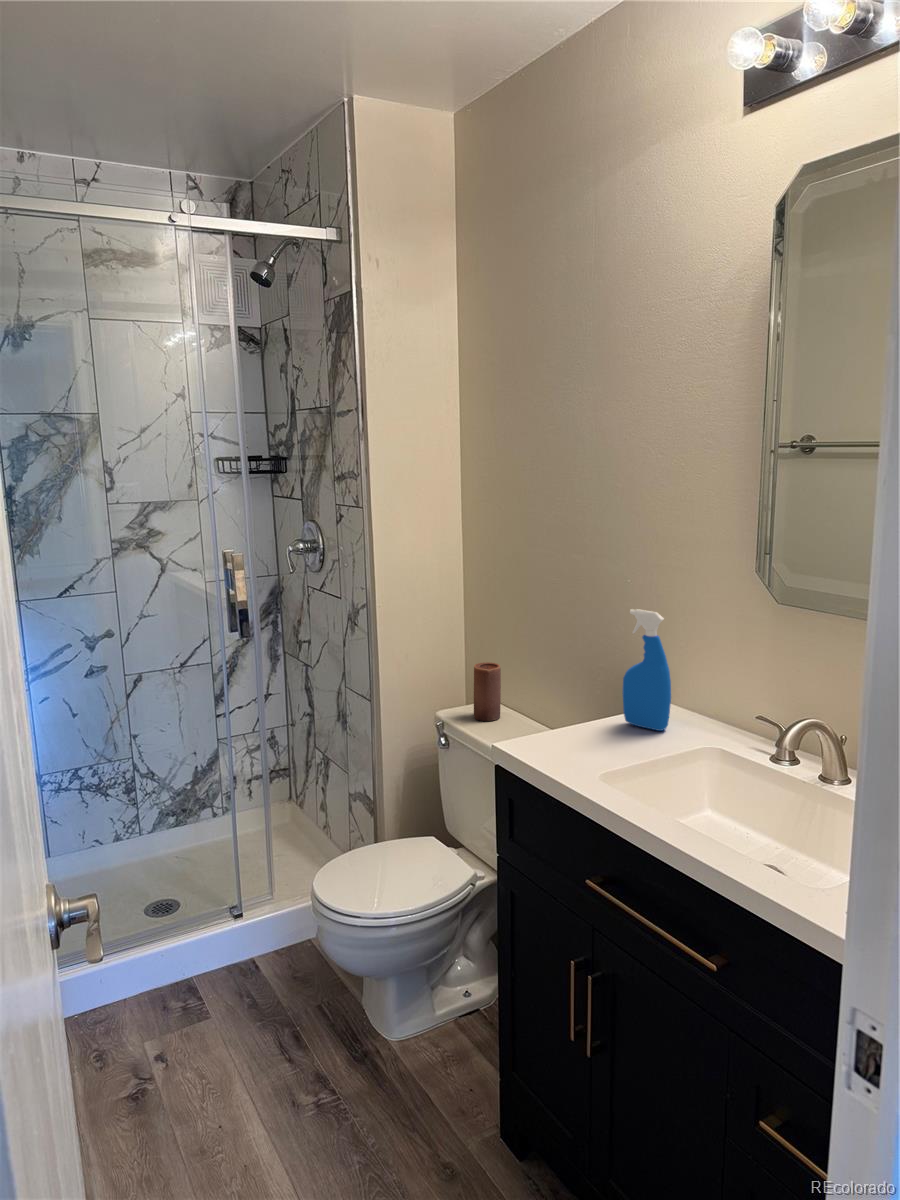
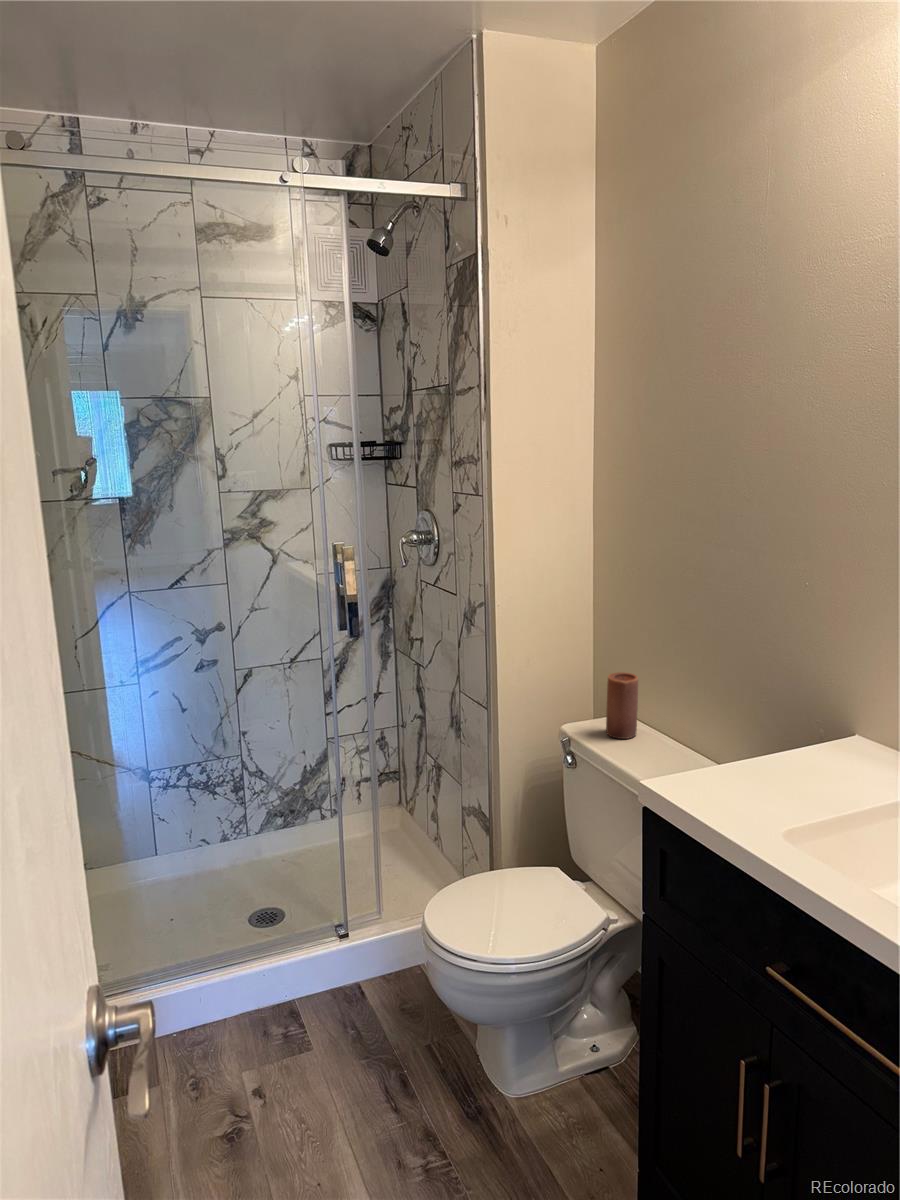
spray bottle: present [623,609,671,731] -> none [806,625,872,777]

